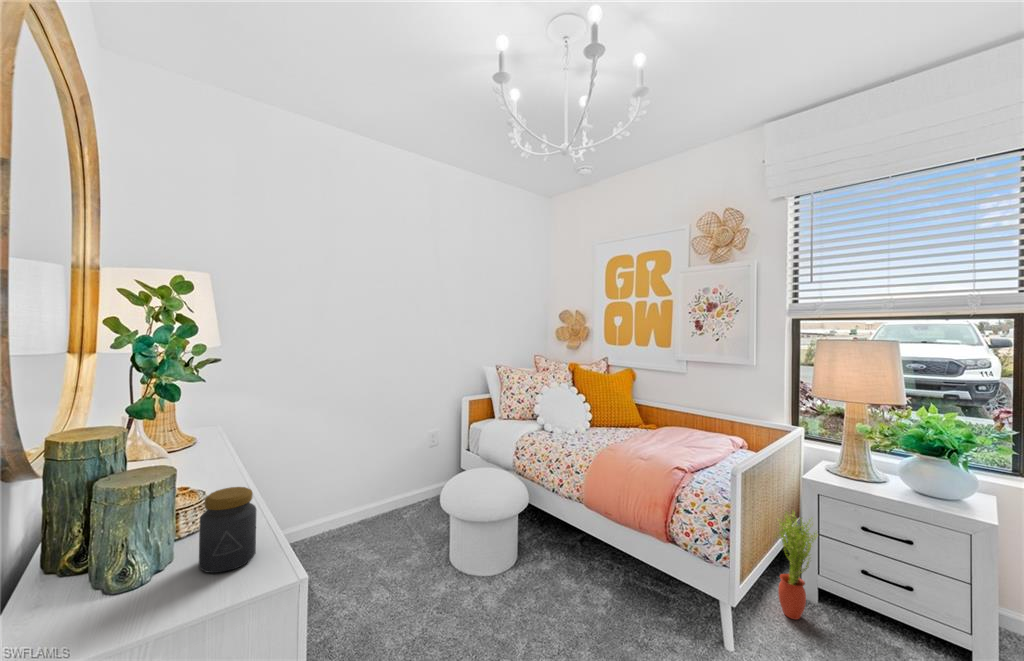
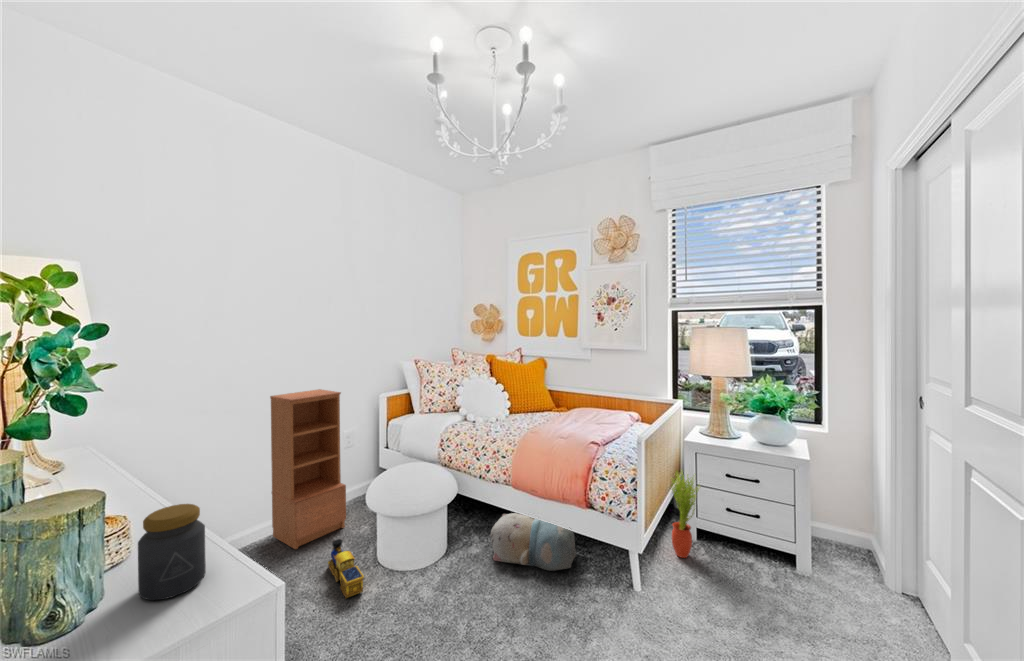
bookcase: none [358,389,423,541] -> present [270,389,346,549]
plush toy: none [561,535,656,607] -> present [490,513,576,571]
toy train: none [400,537,429,597] -> present [328,539,364,598]

